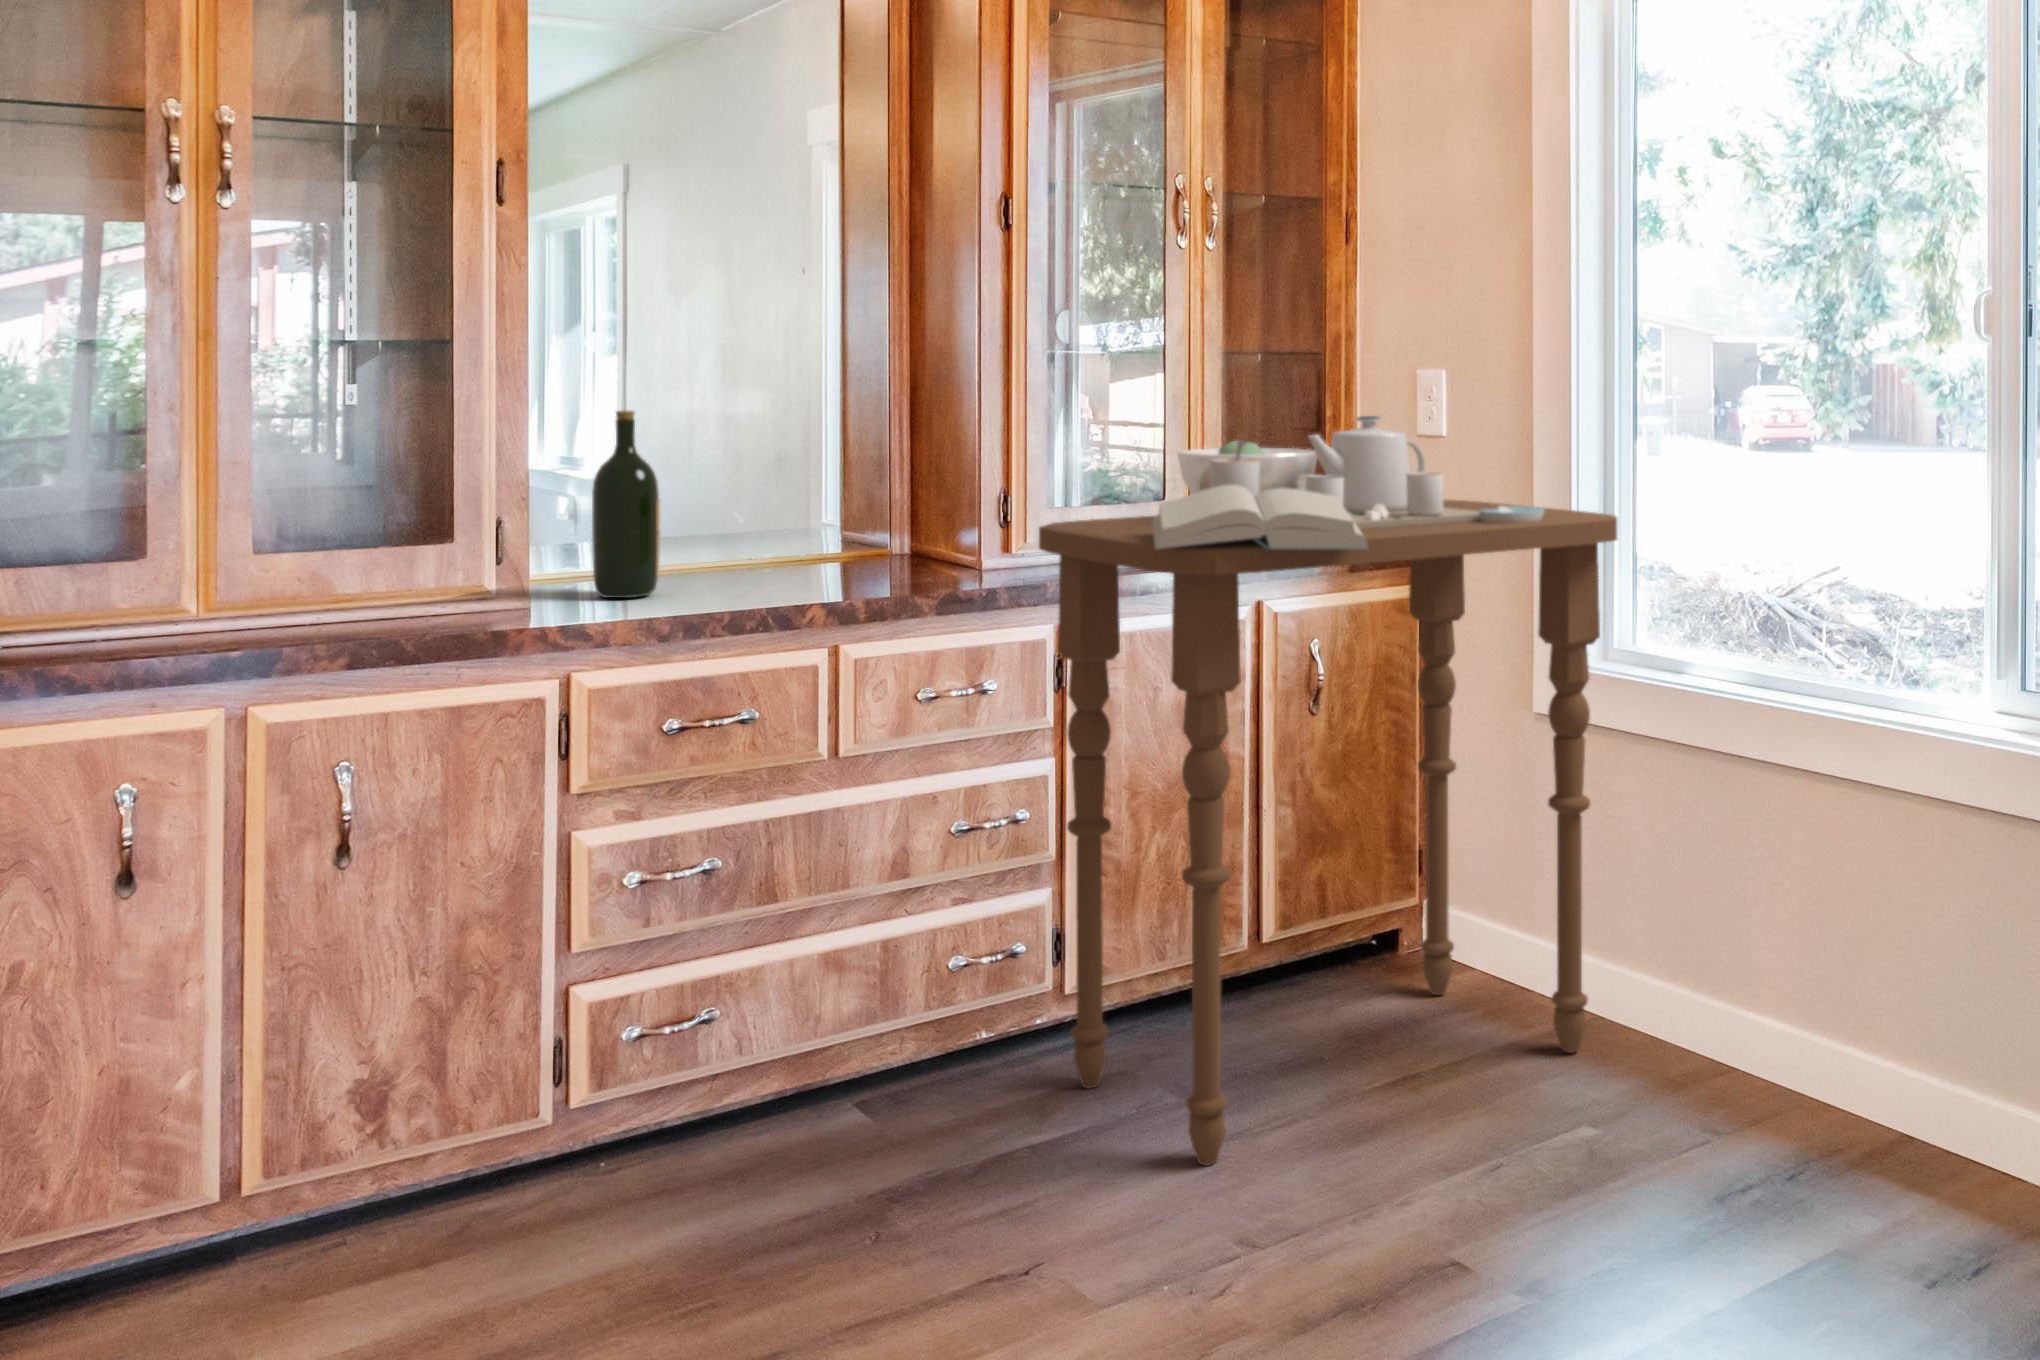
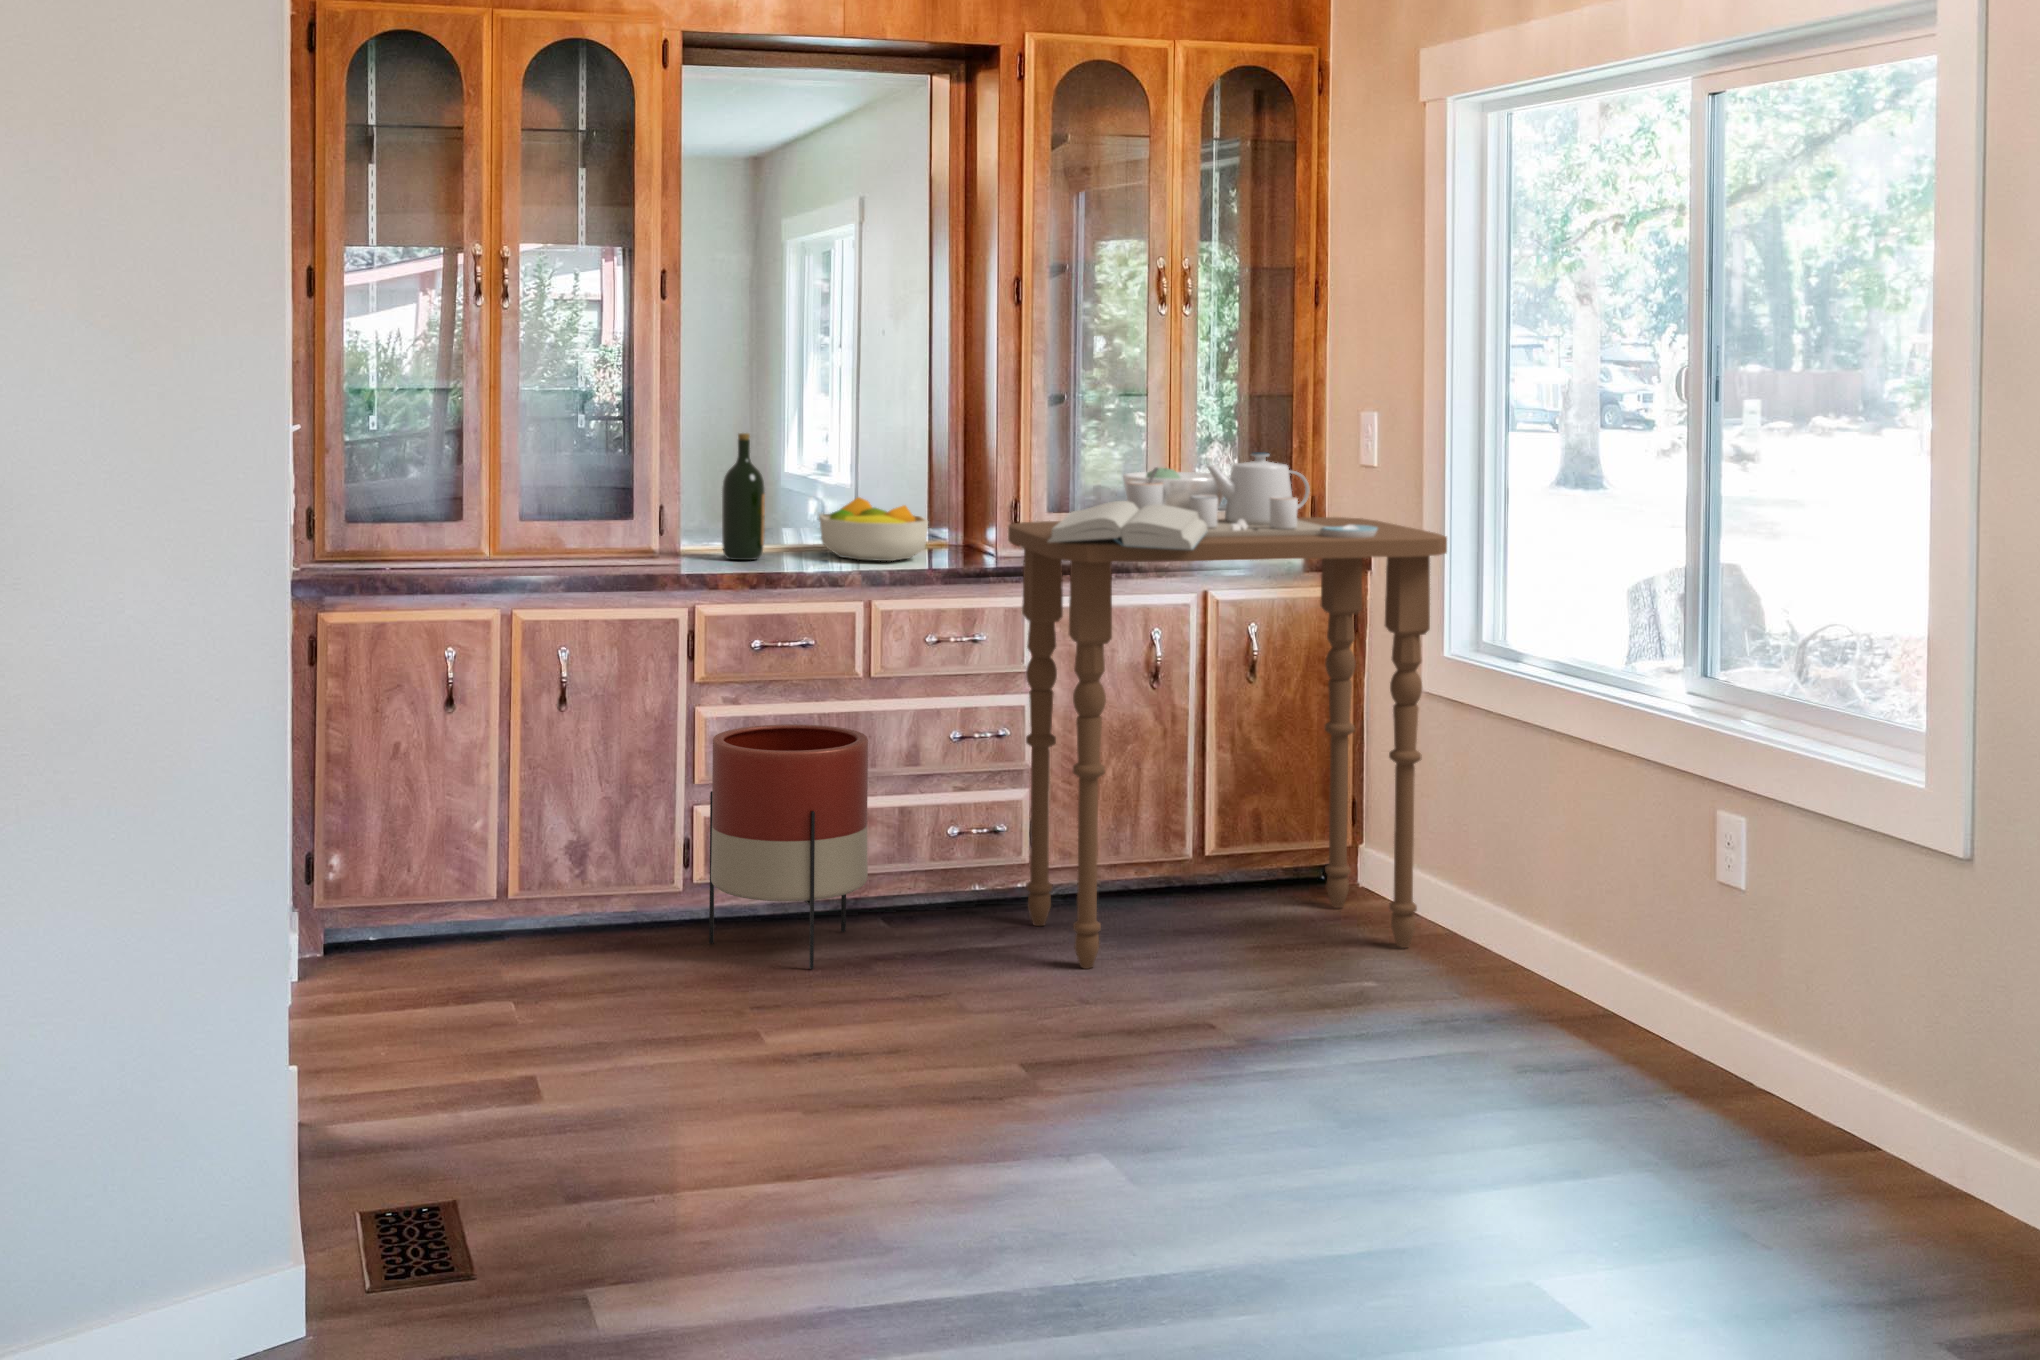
fruit bowl: none [729,498,899,588] -> present [819,497,928,561]
planter: none [609,841,869,1244] -> present [709,724,868,969]

